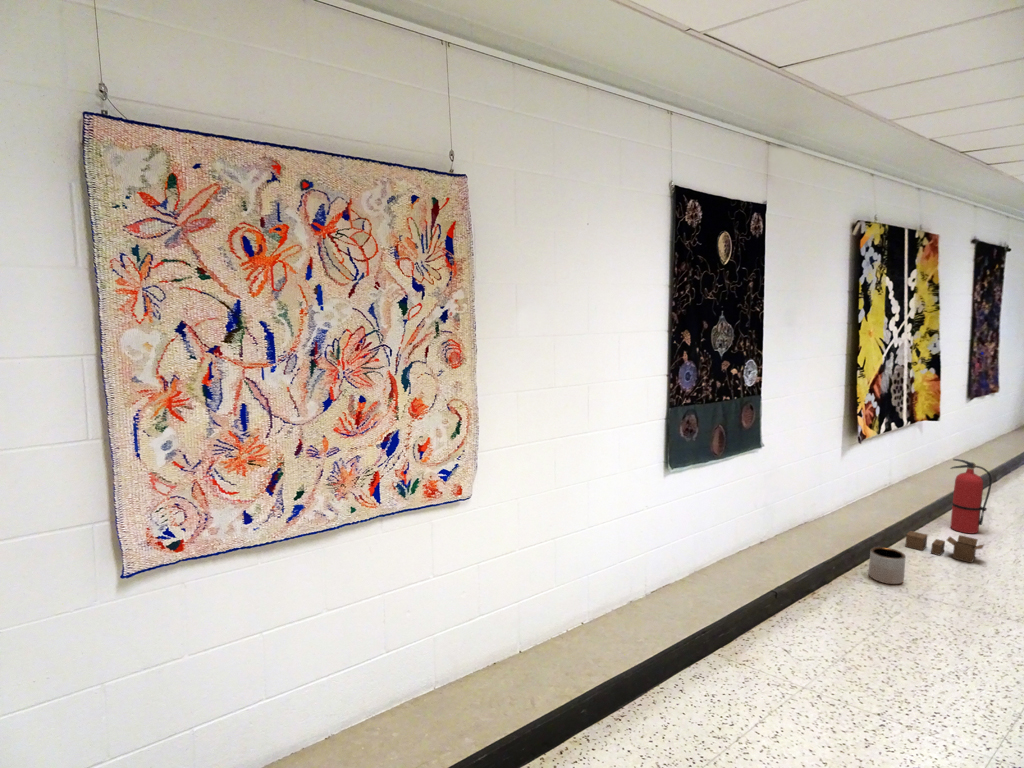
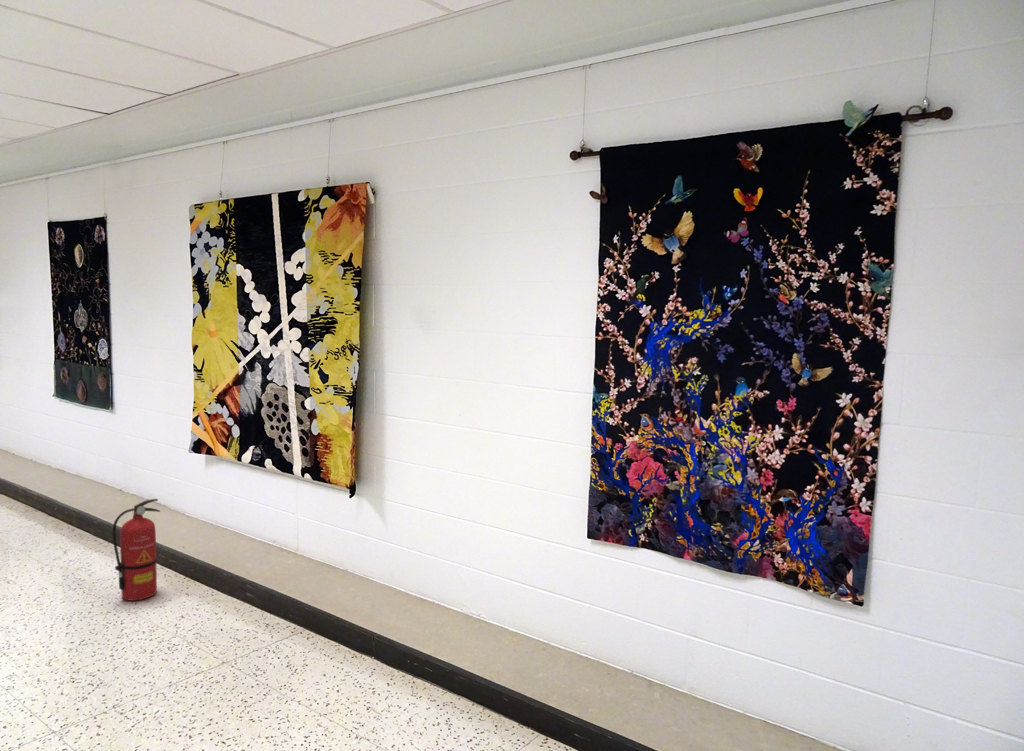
cardboard box: present [905,531,984,563] -> none [31,544,116,581]
planter: present [868,547,906,584] -> none [22,512,56,543]

